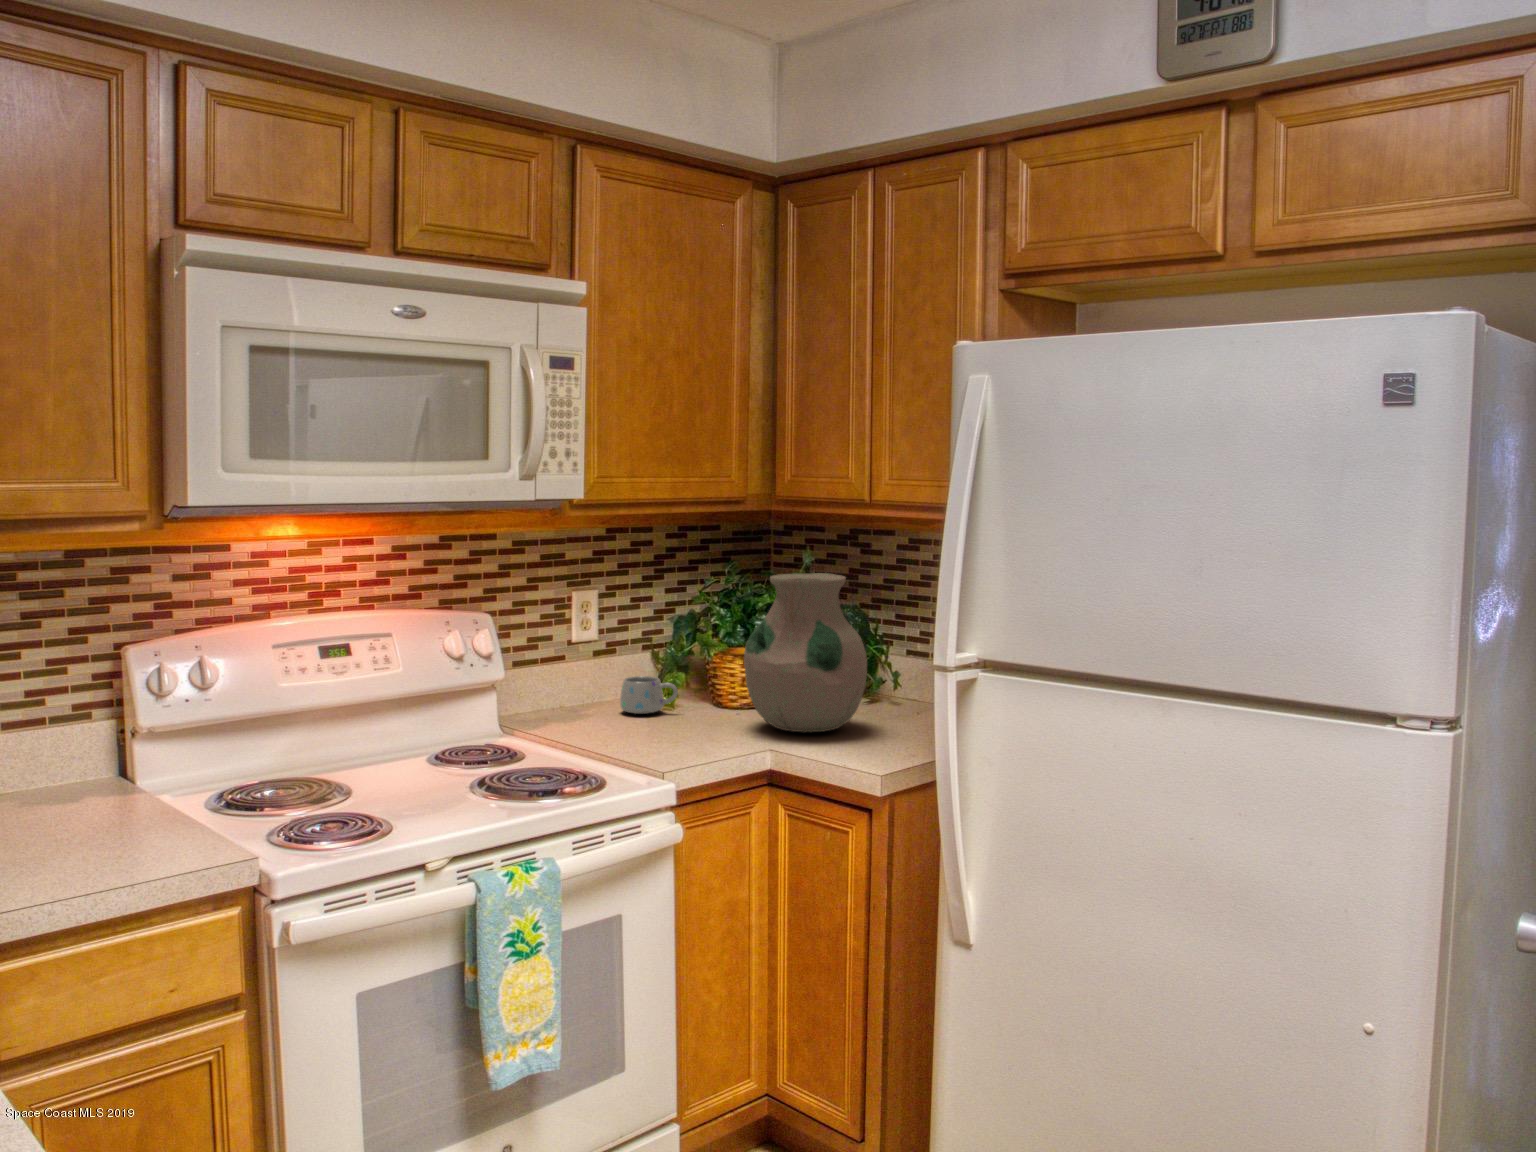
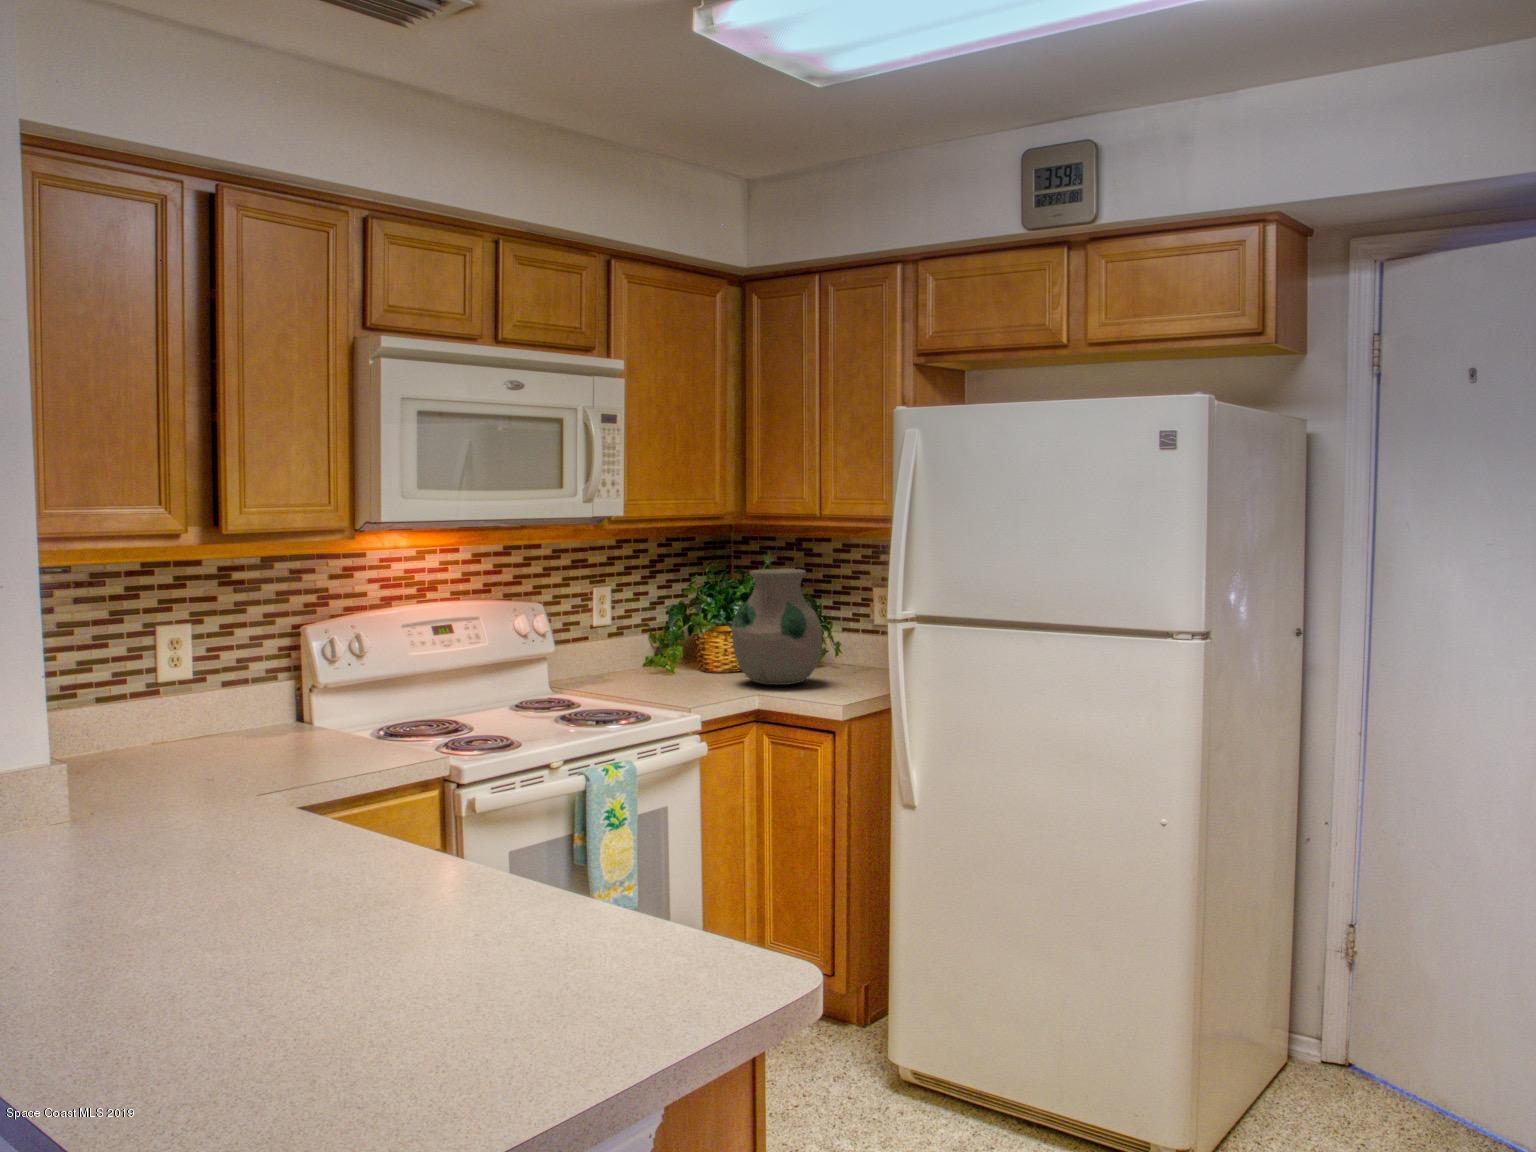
mug: present [620,676,678,714] -> none [634,650,678,678]

